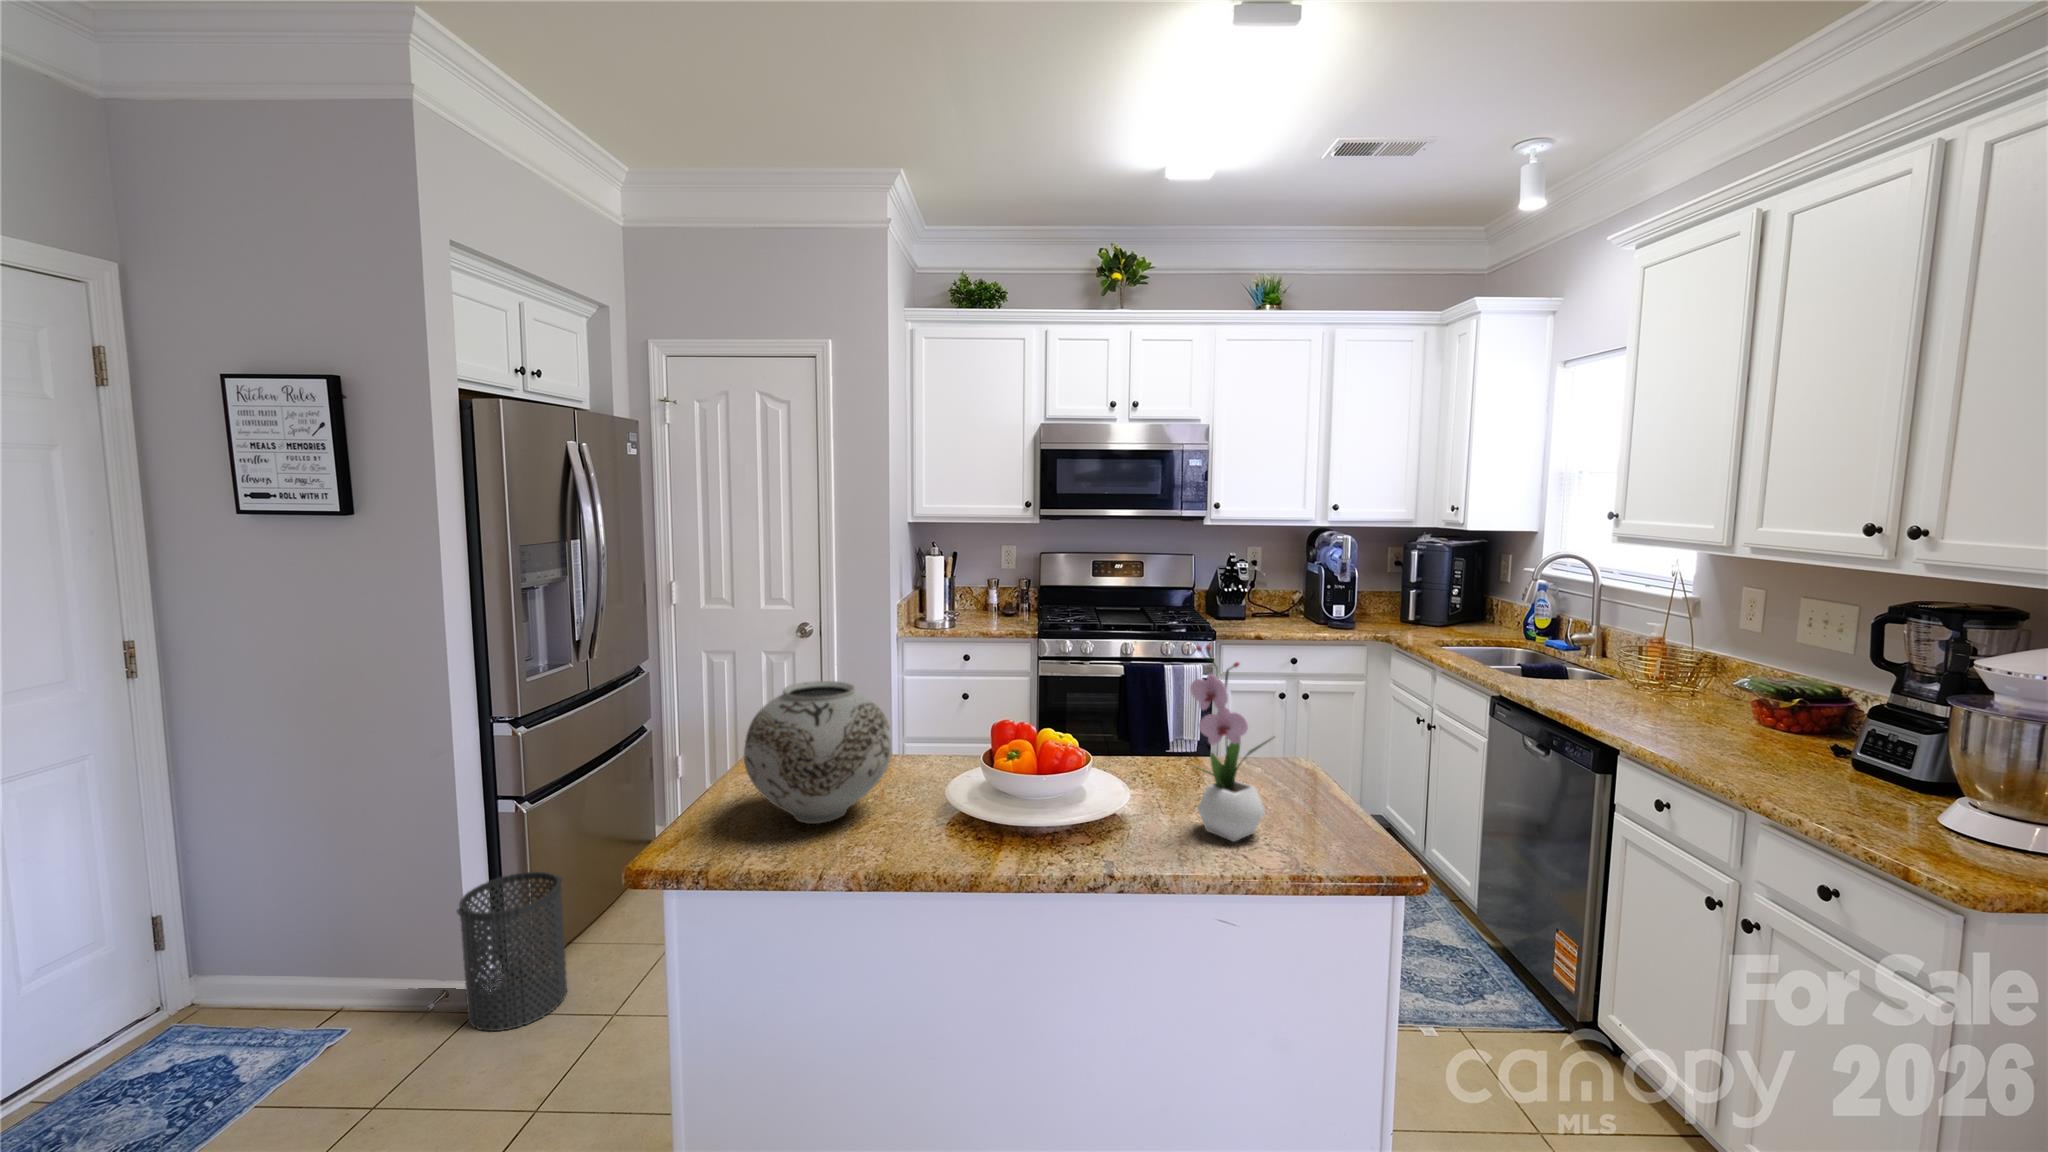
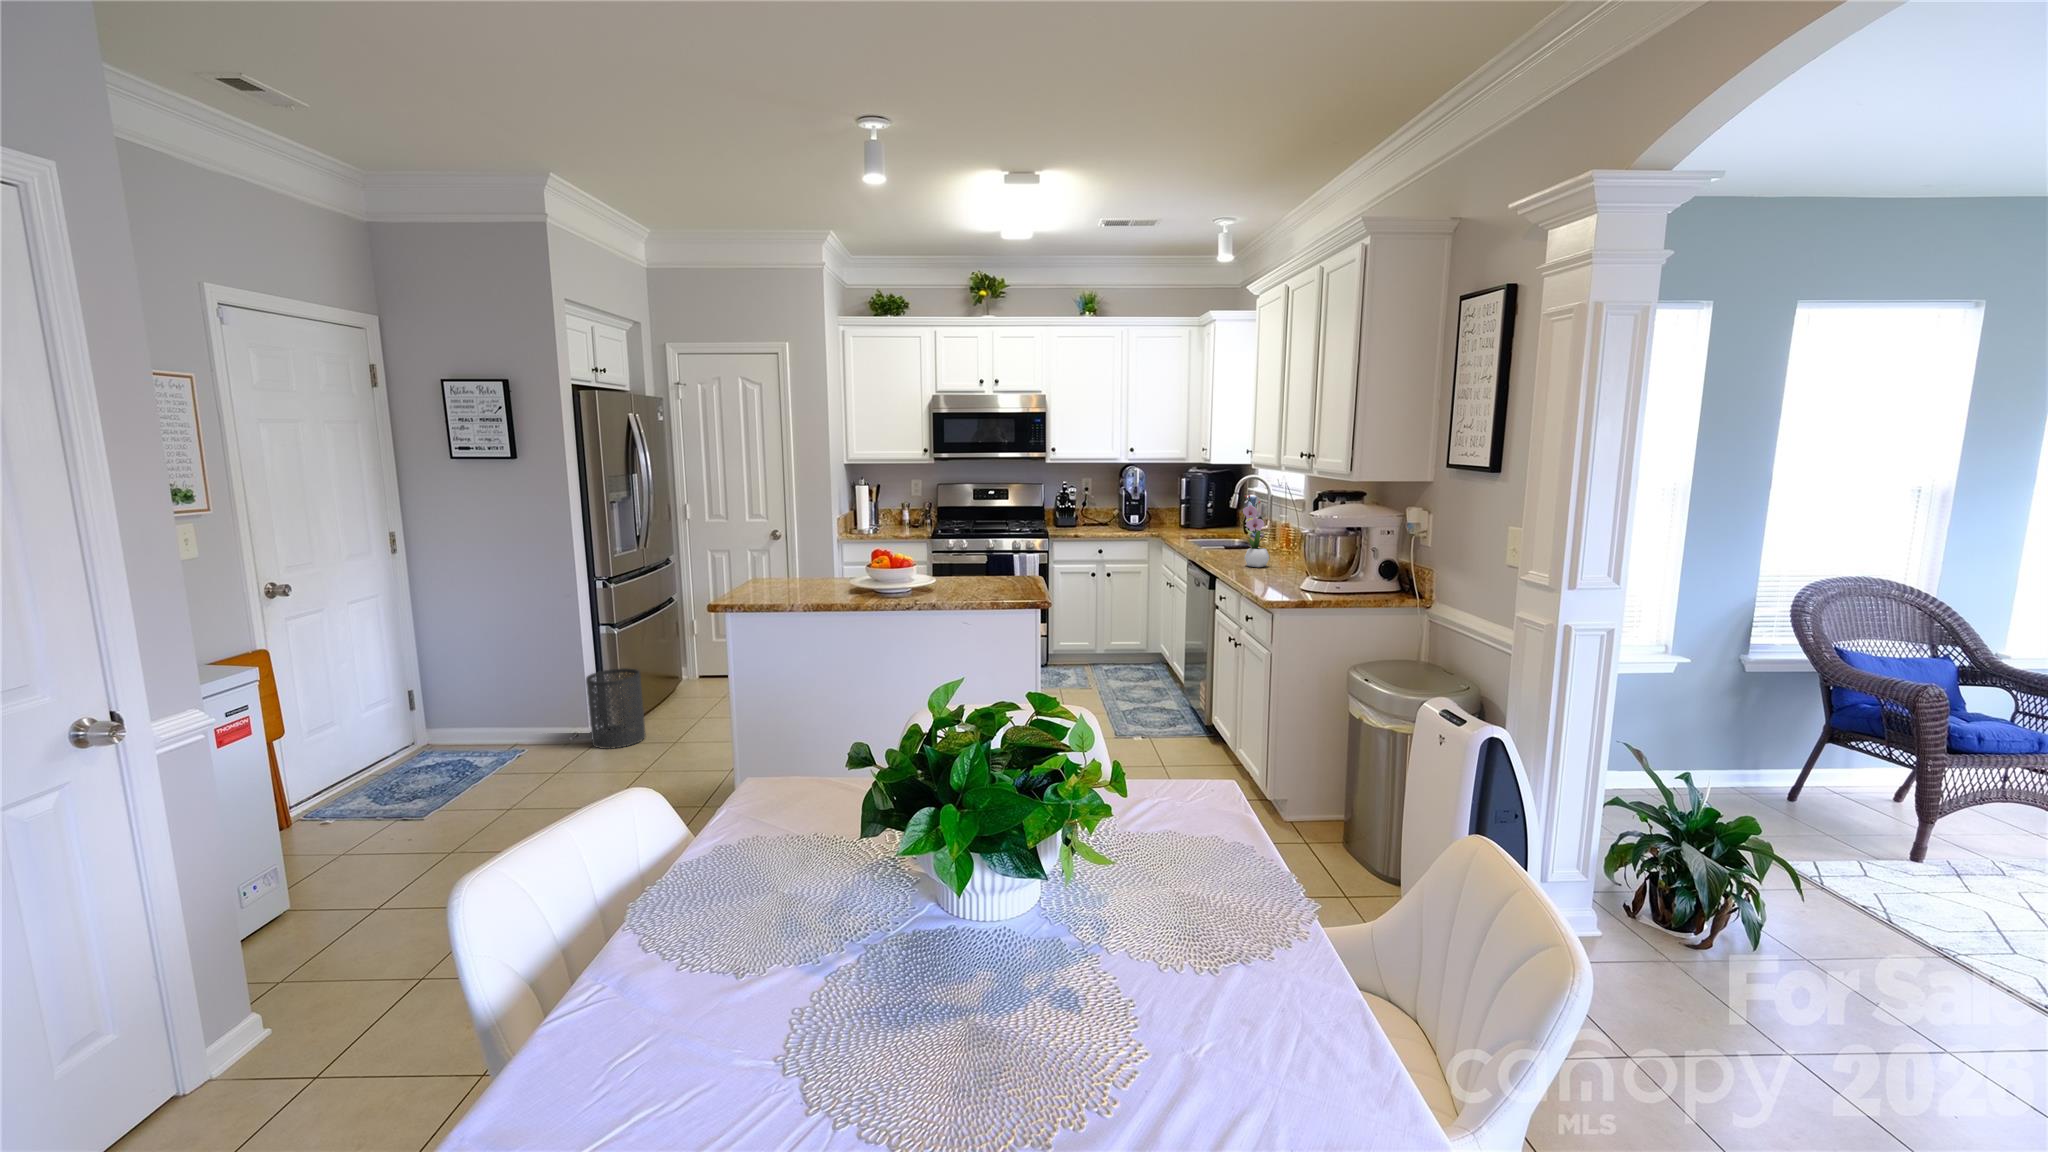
flower arrangement: present [1190,645,1273,842] -> present [1243,495,1270,567]
vase: present [744,681,892,824] -> none [756,533,825,595]

